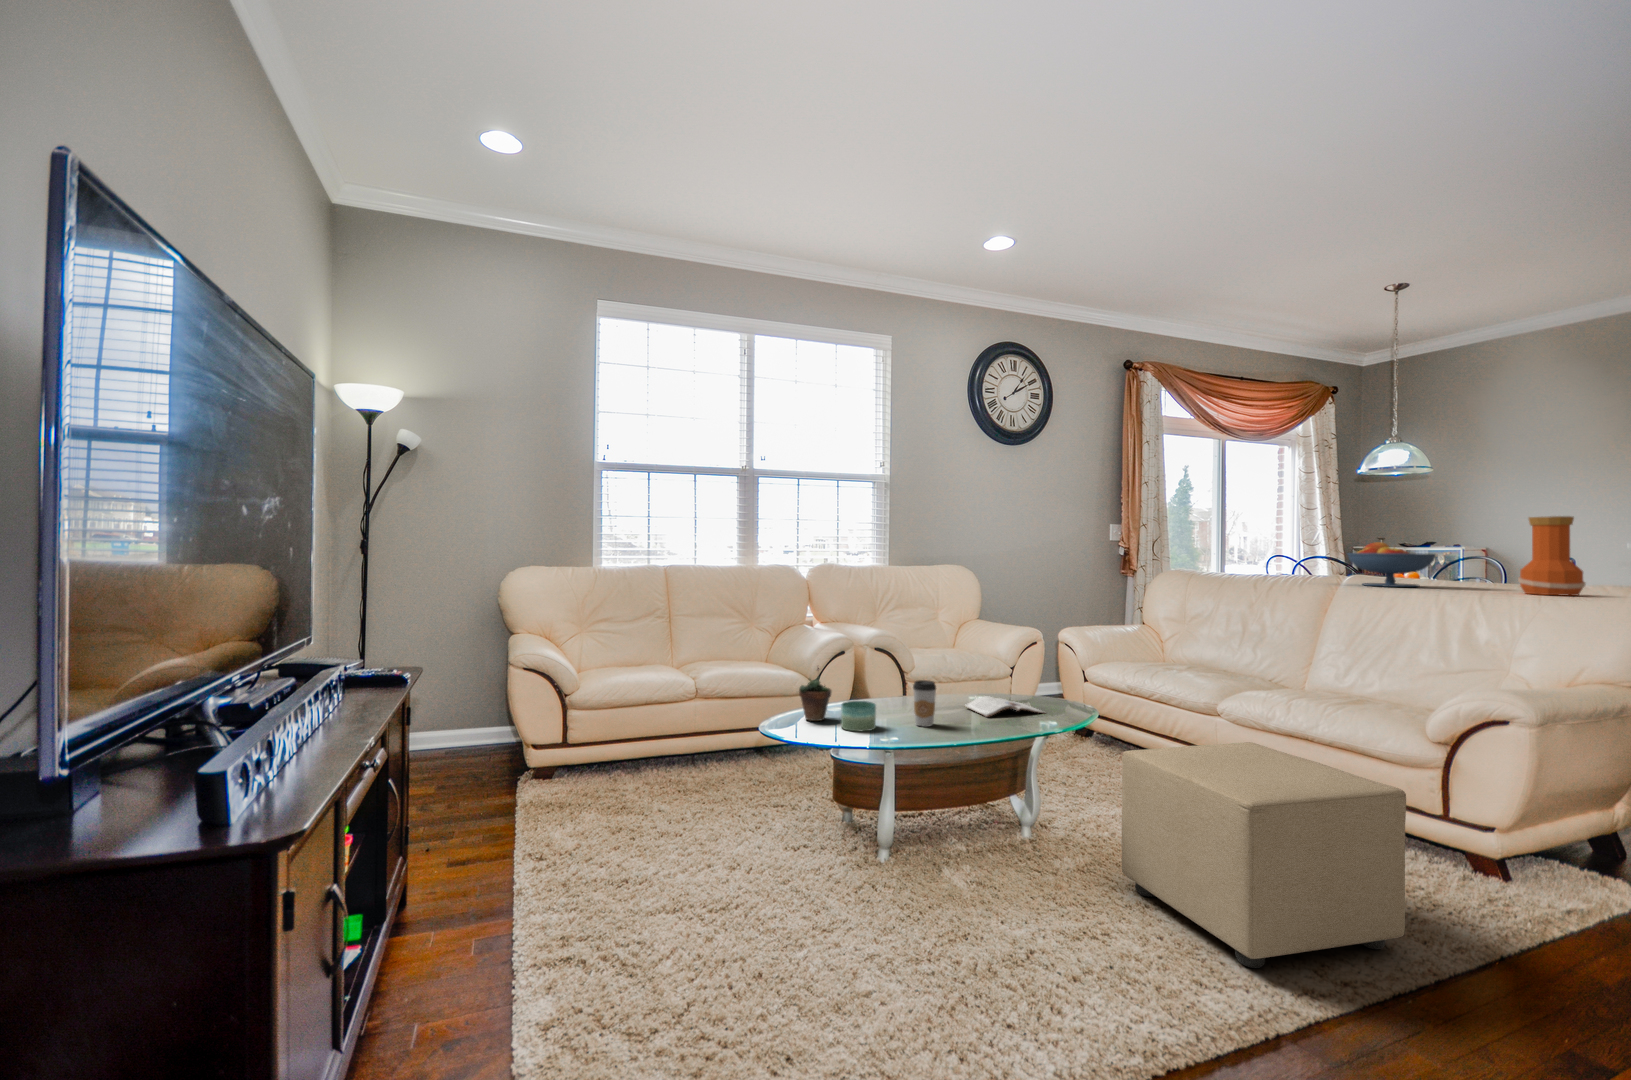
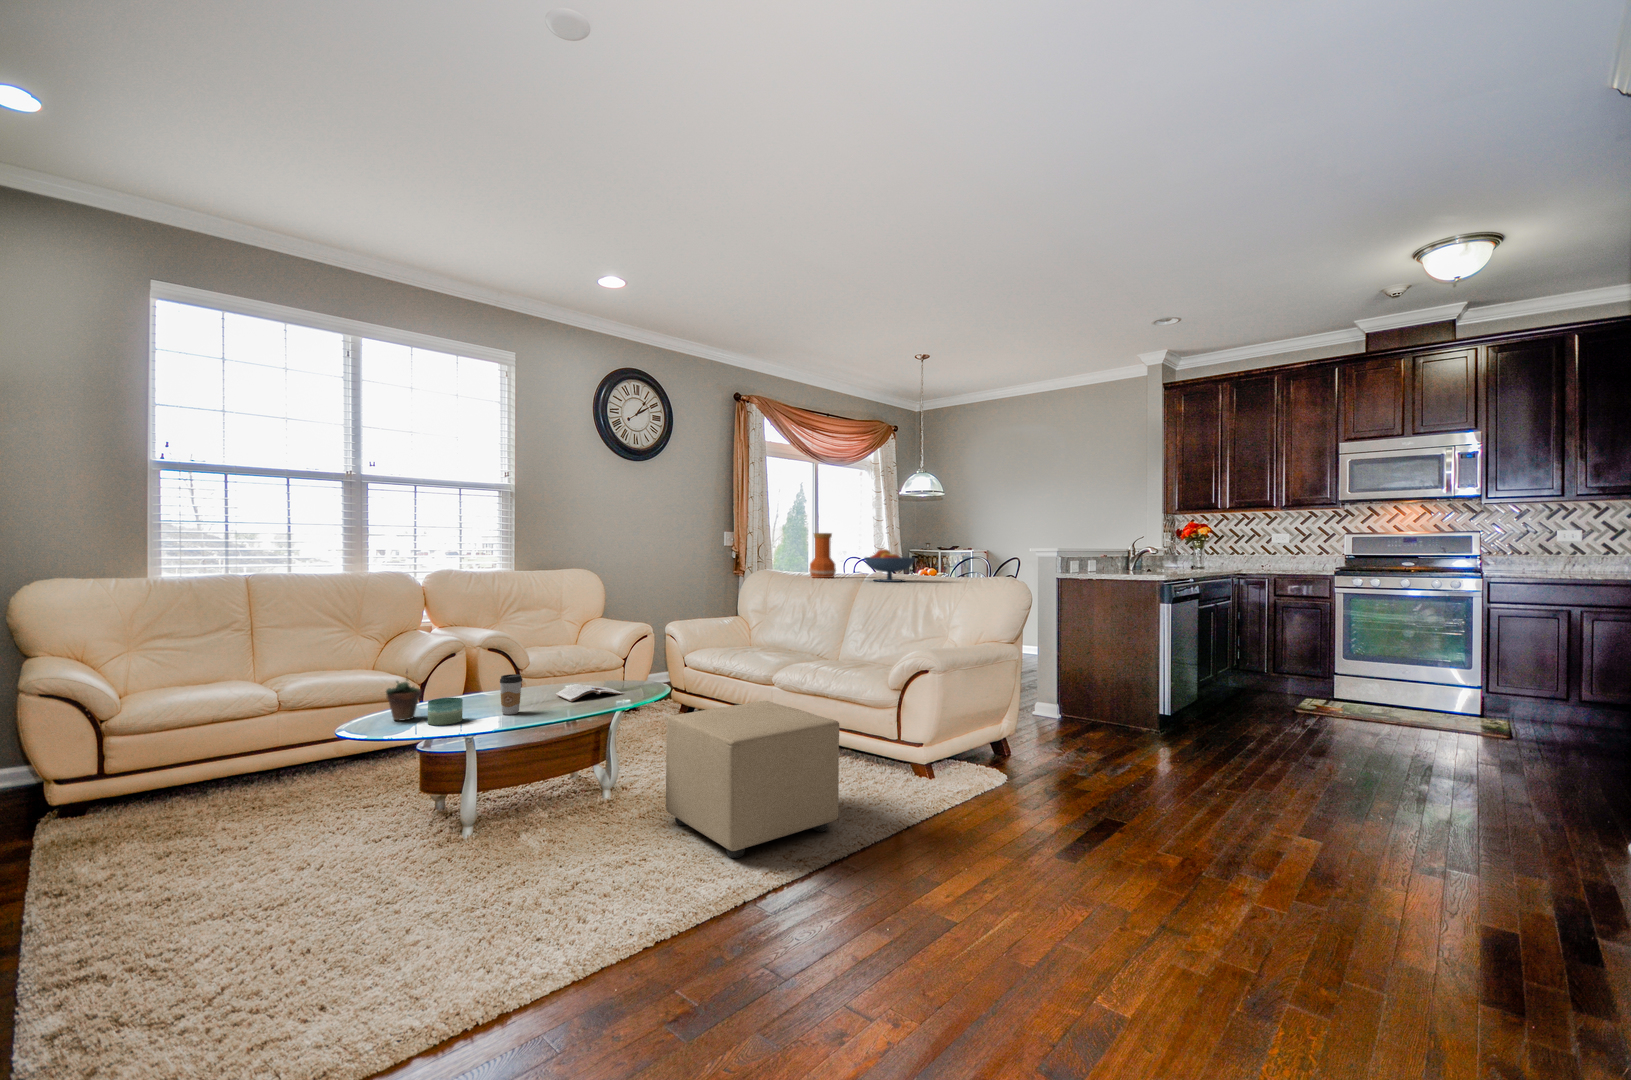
vase: present [1518,516,1586,596] -> present [809,533,836,578]

